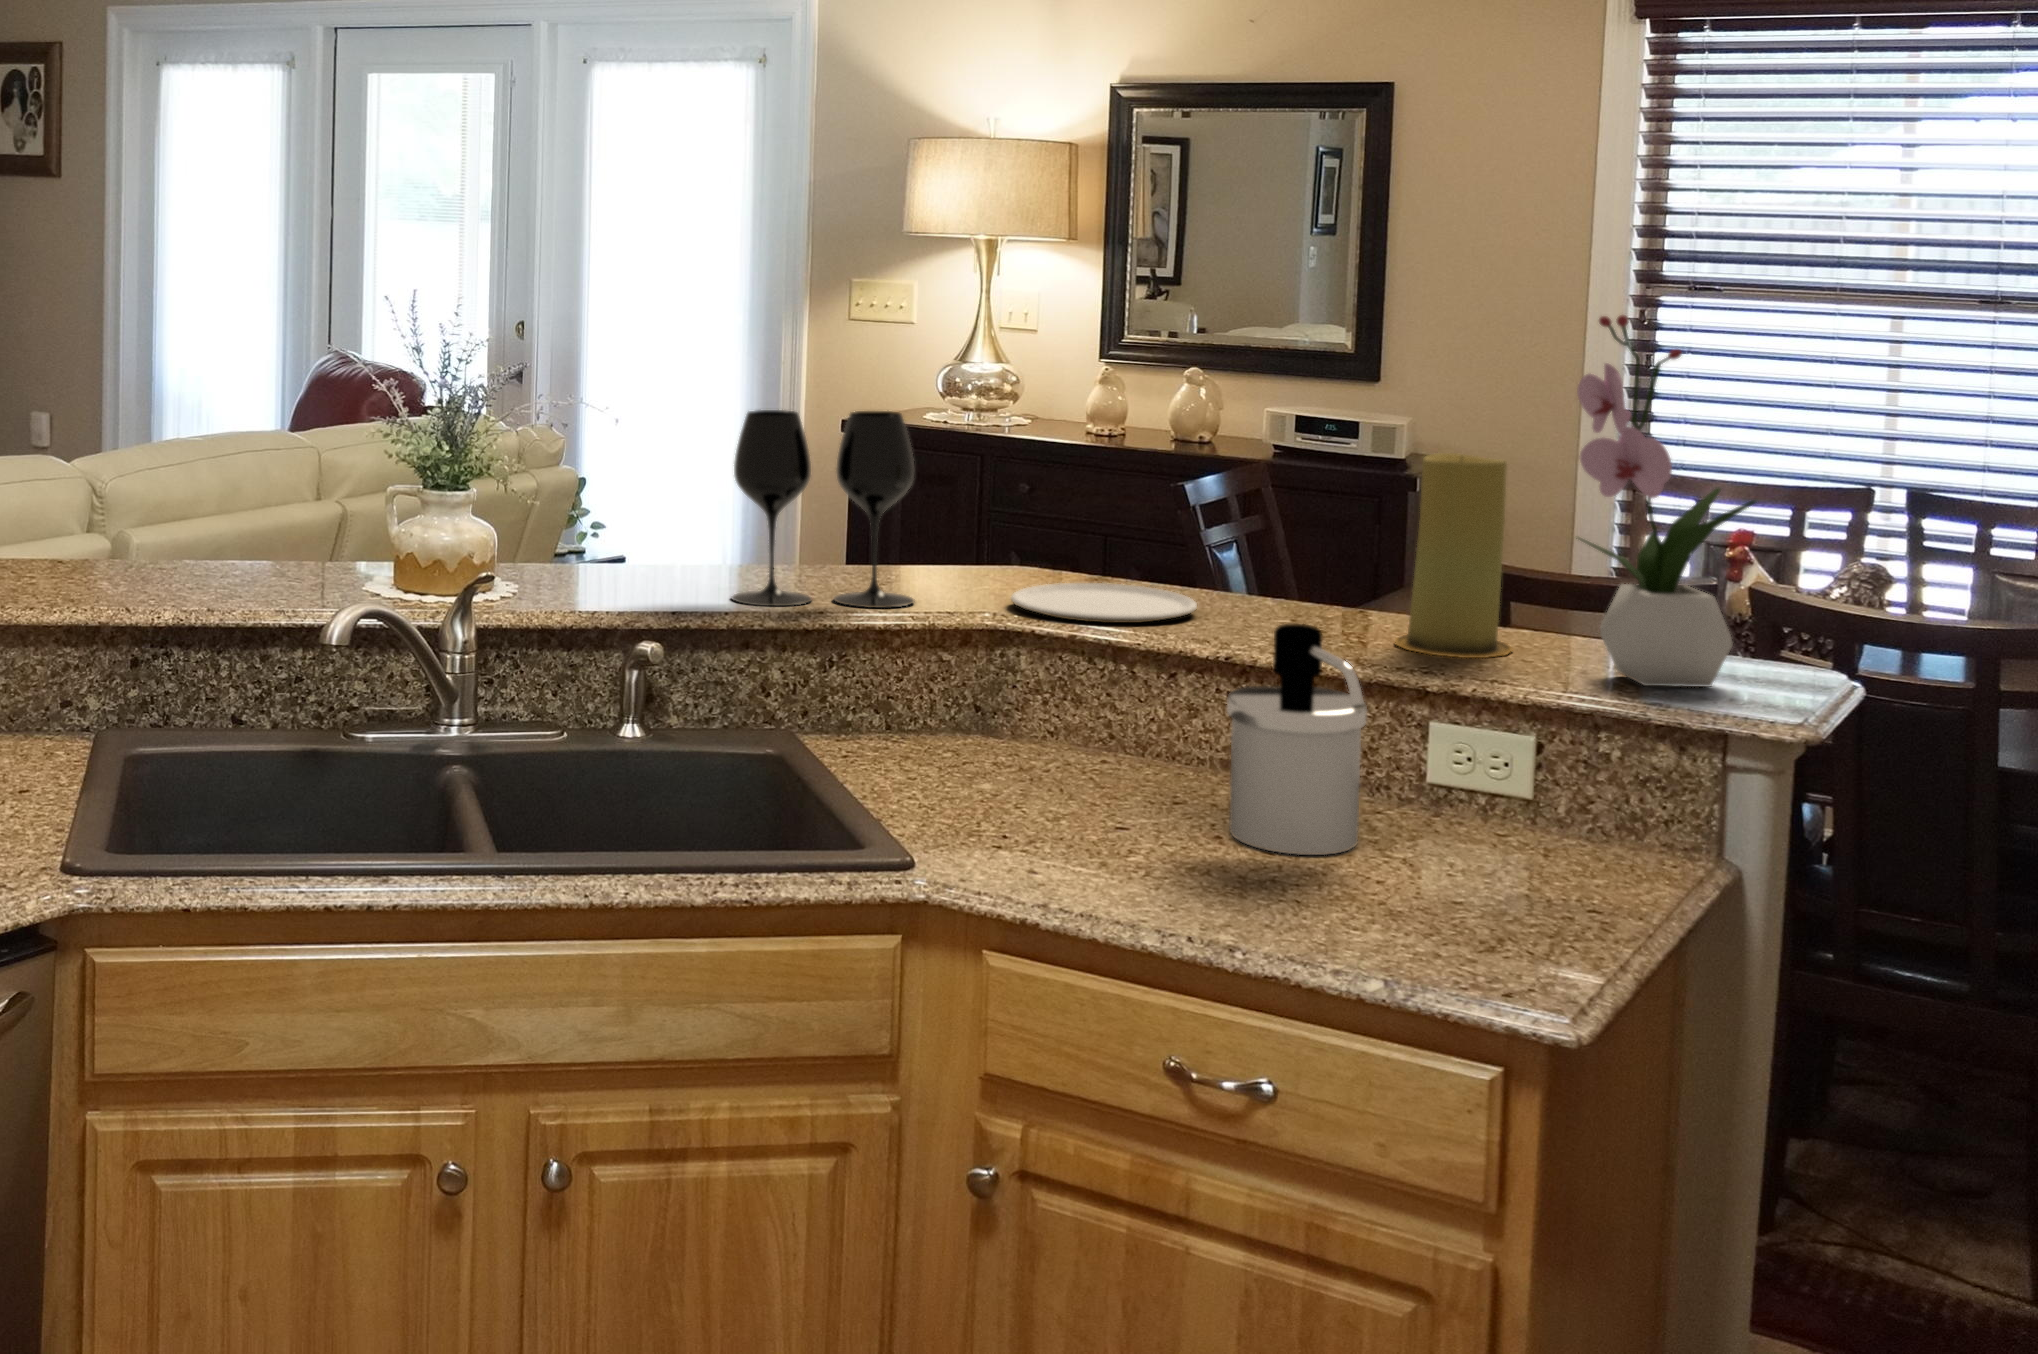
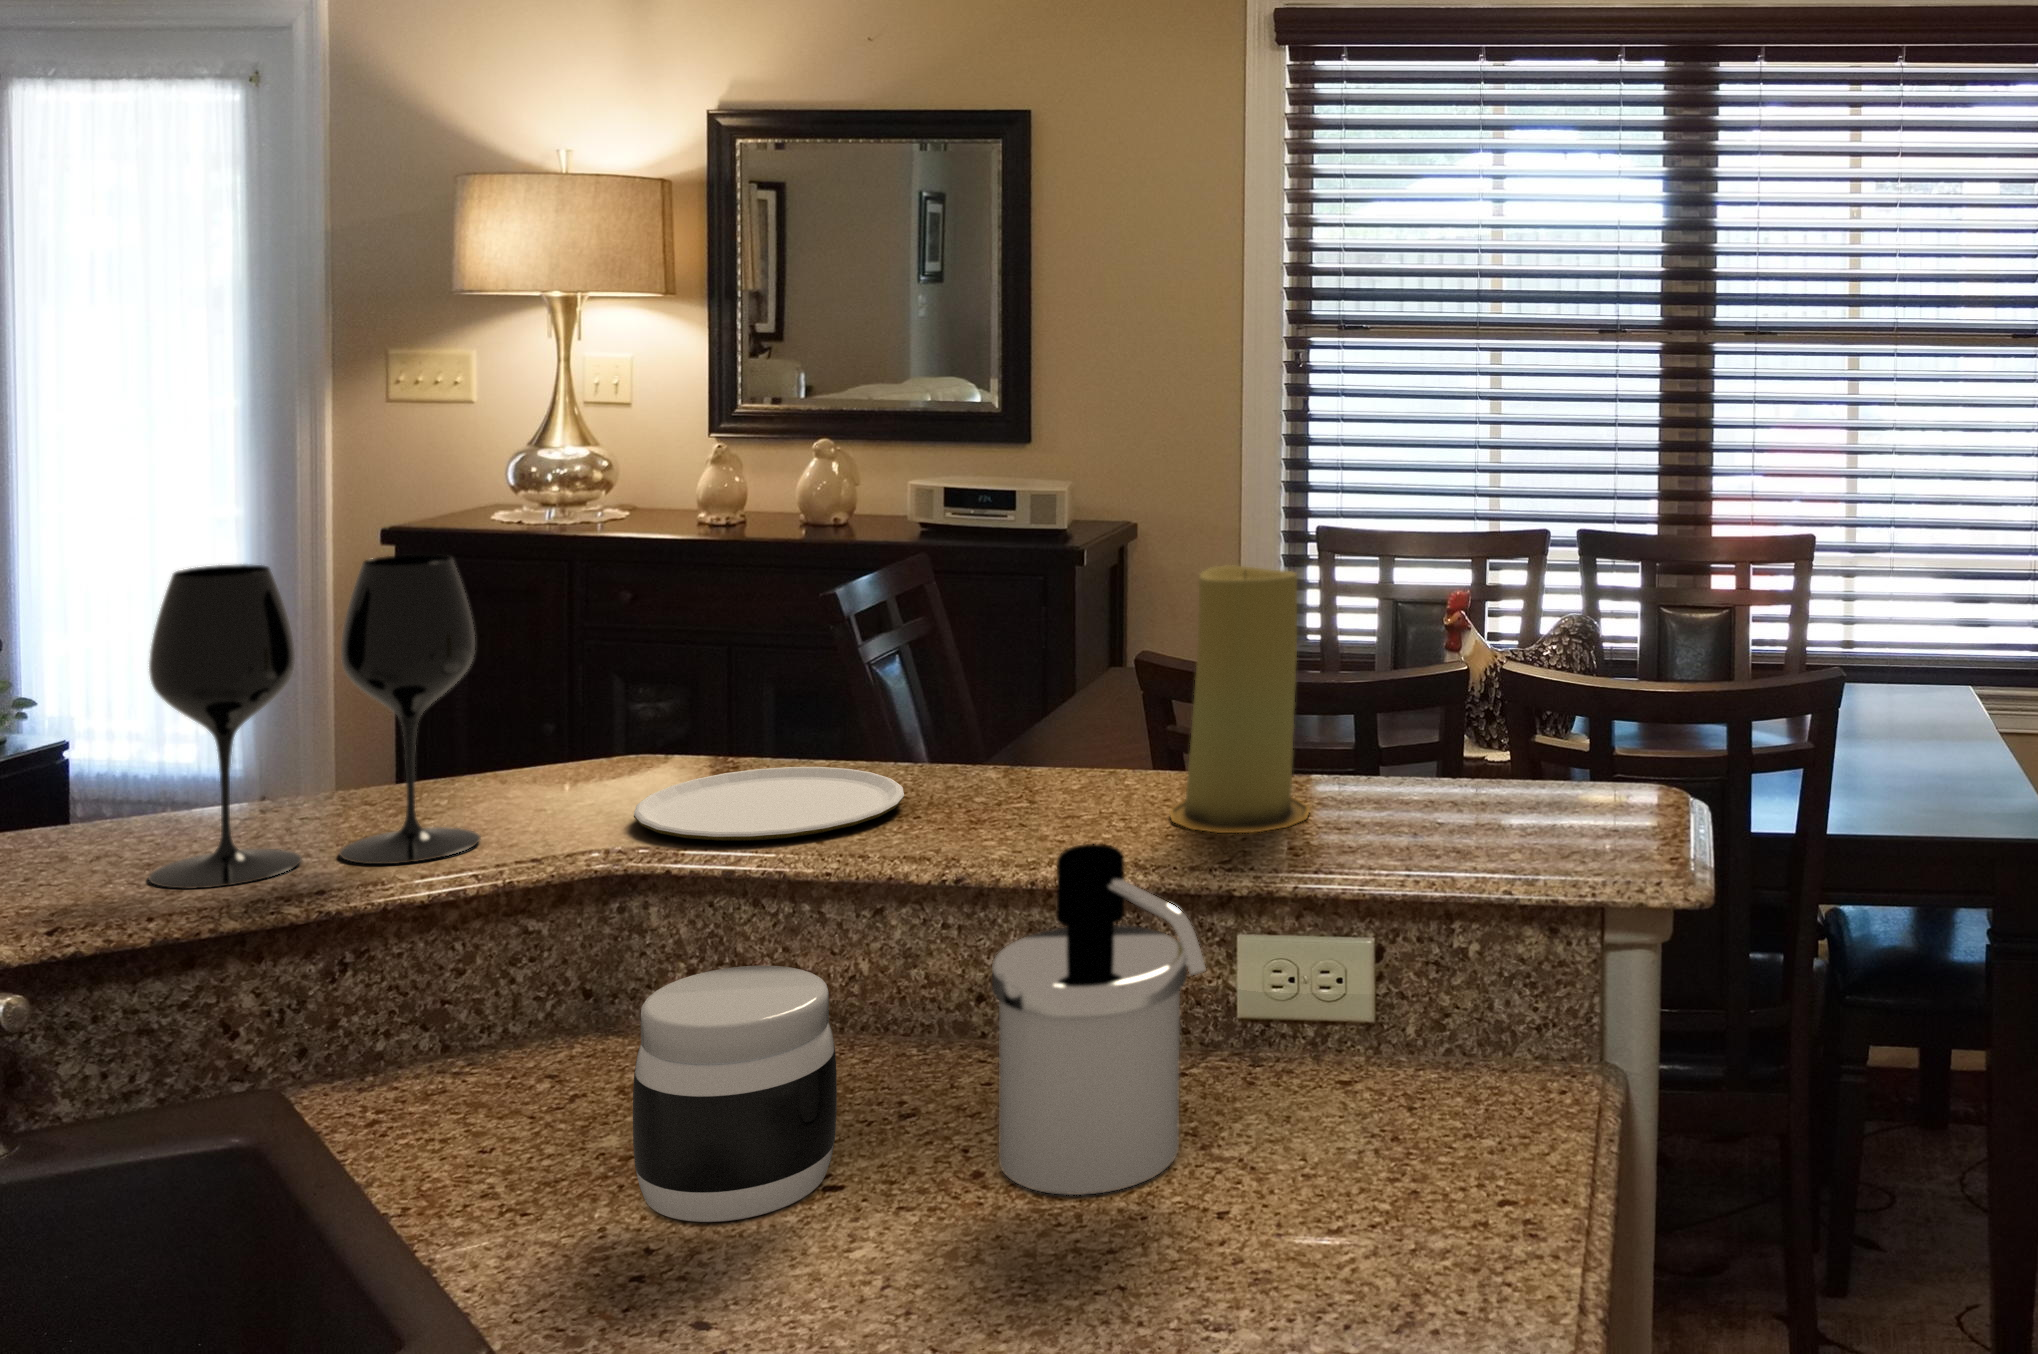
flower arrangement: present [1576,315,1757,687] -> none [1394,387,1601,850]
jar: none [1000,679,1125,826] -> present [633,966,837,1222]

